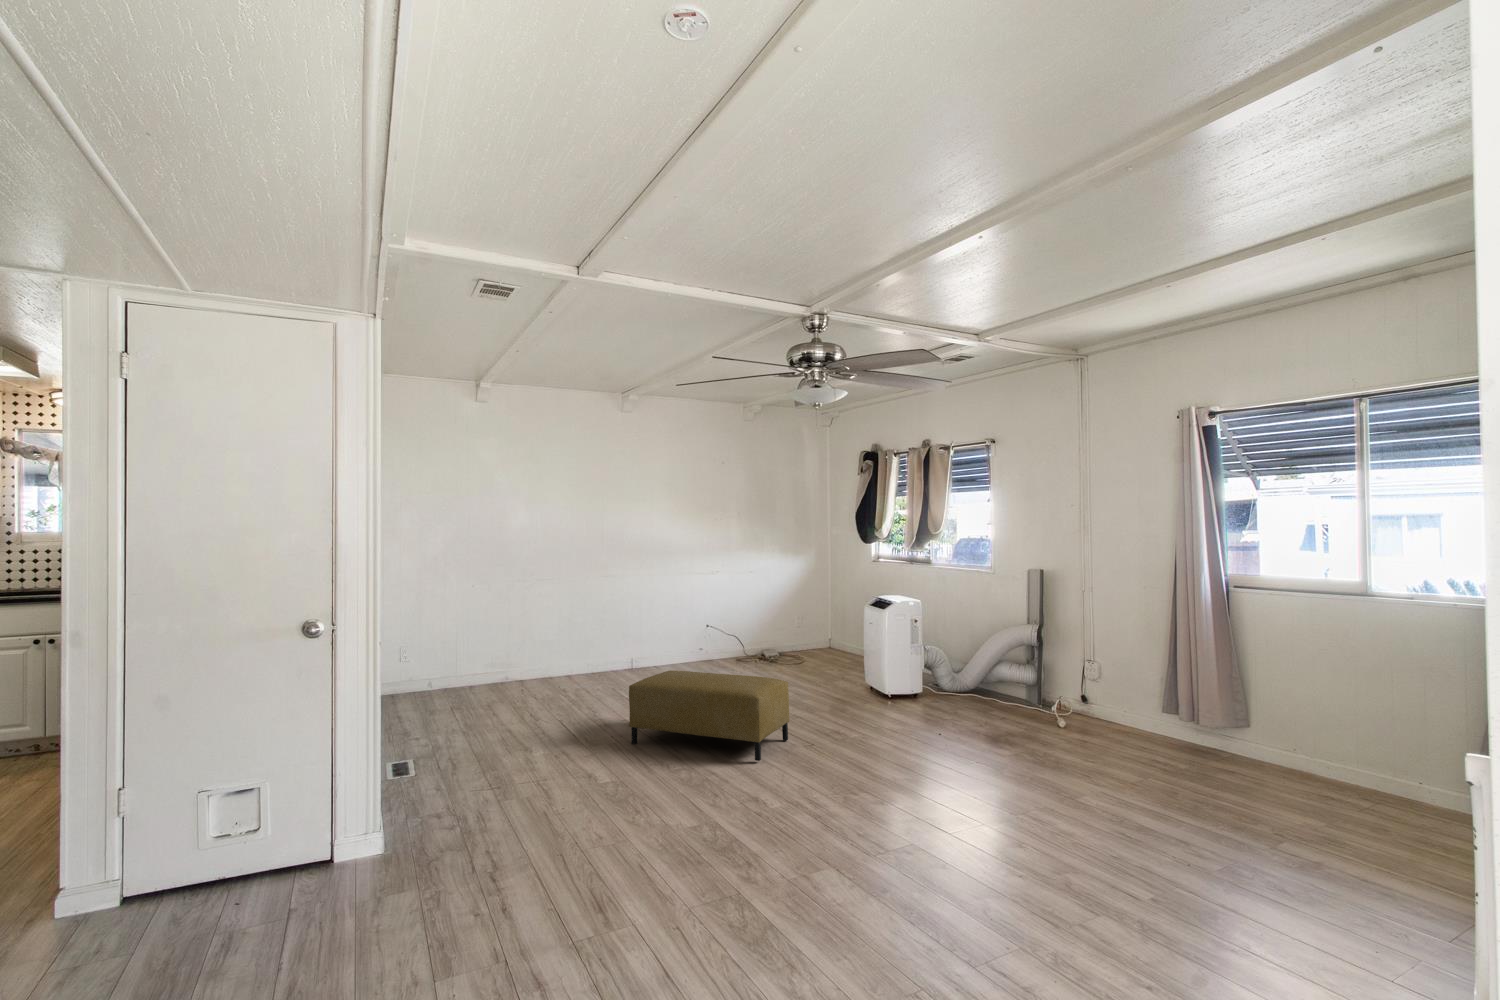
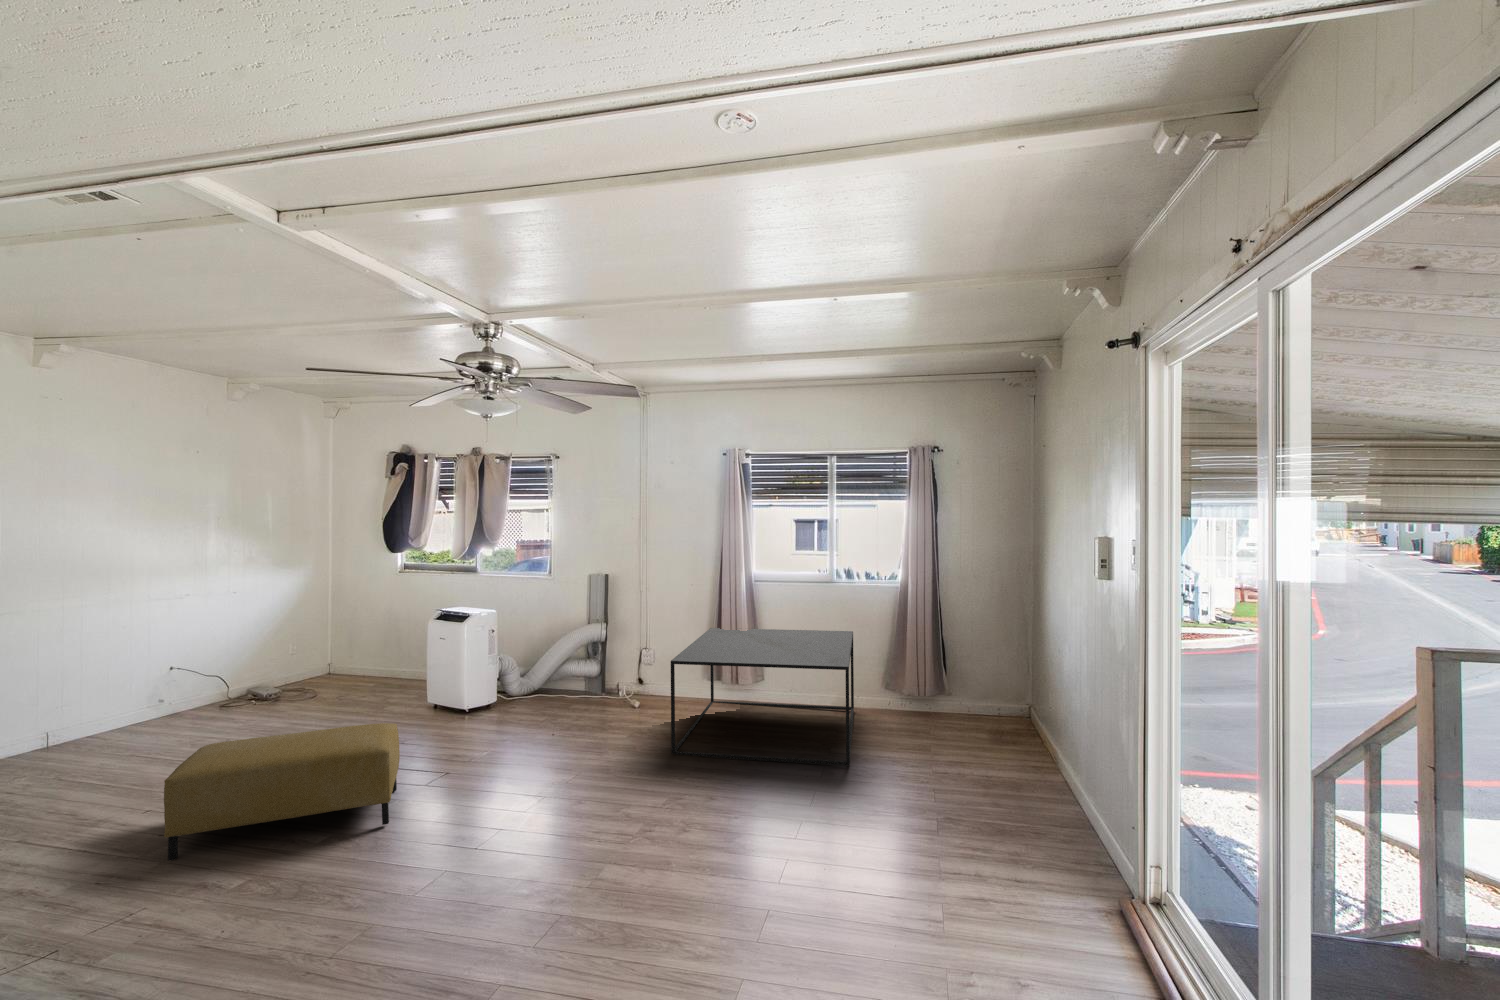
coffee table: none [1056,645,1403,860] -> present [671,628,854,766]

